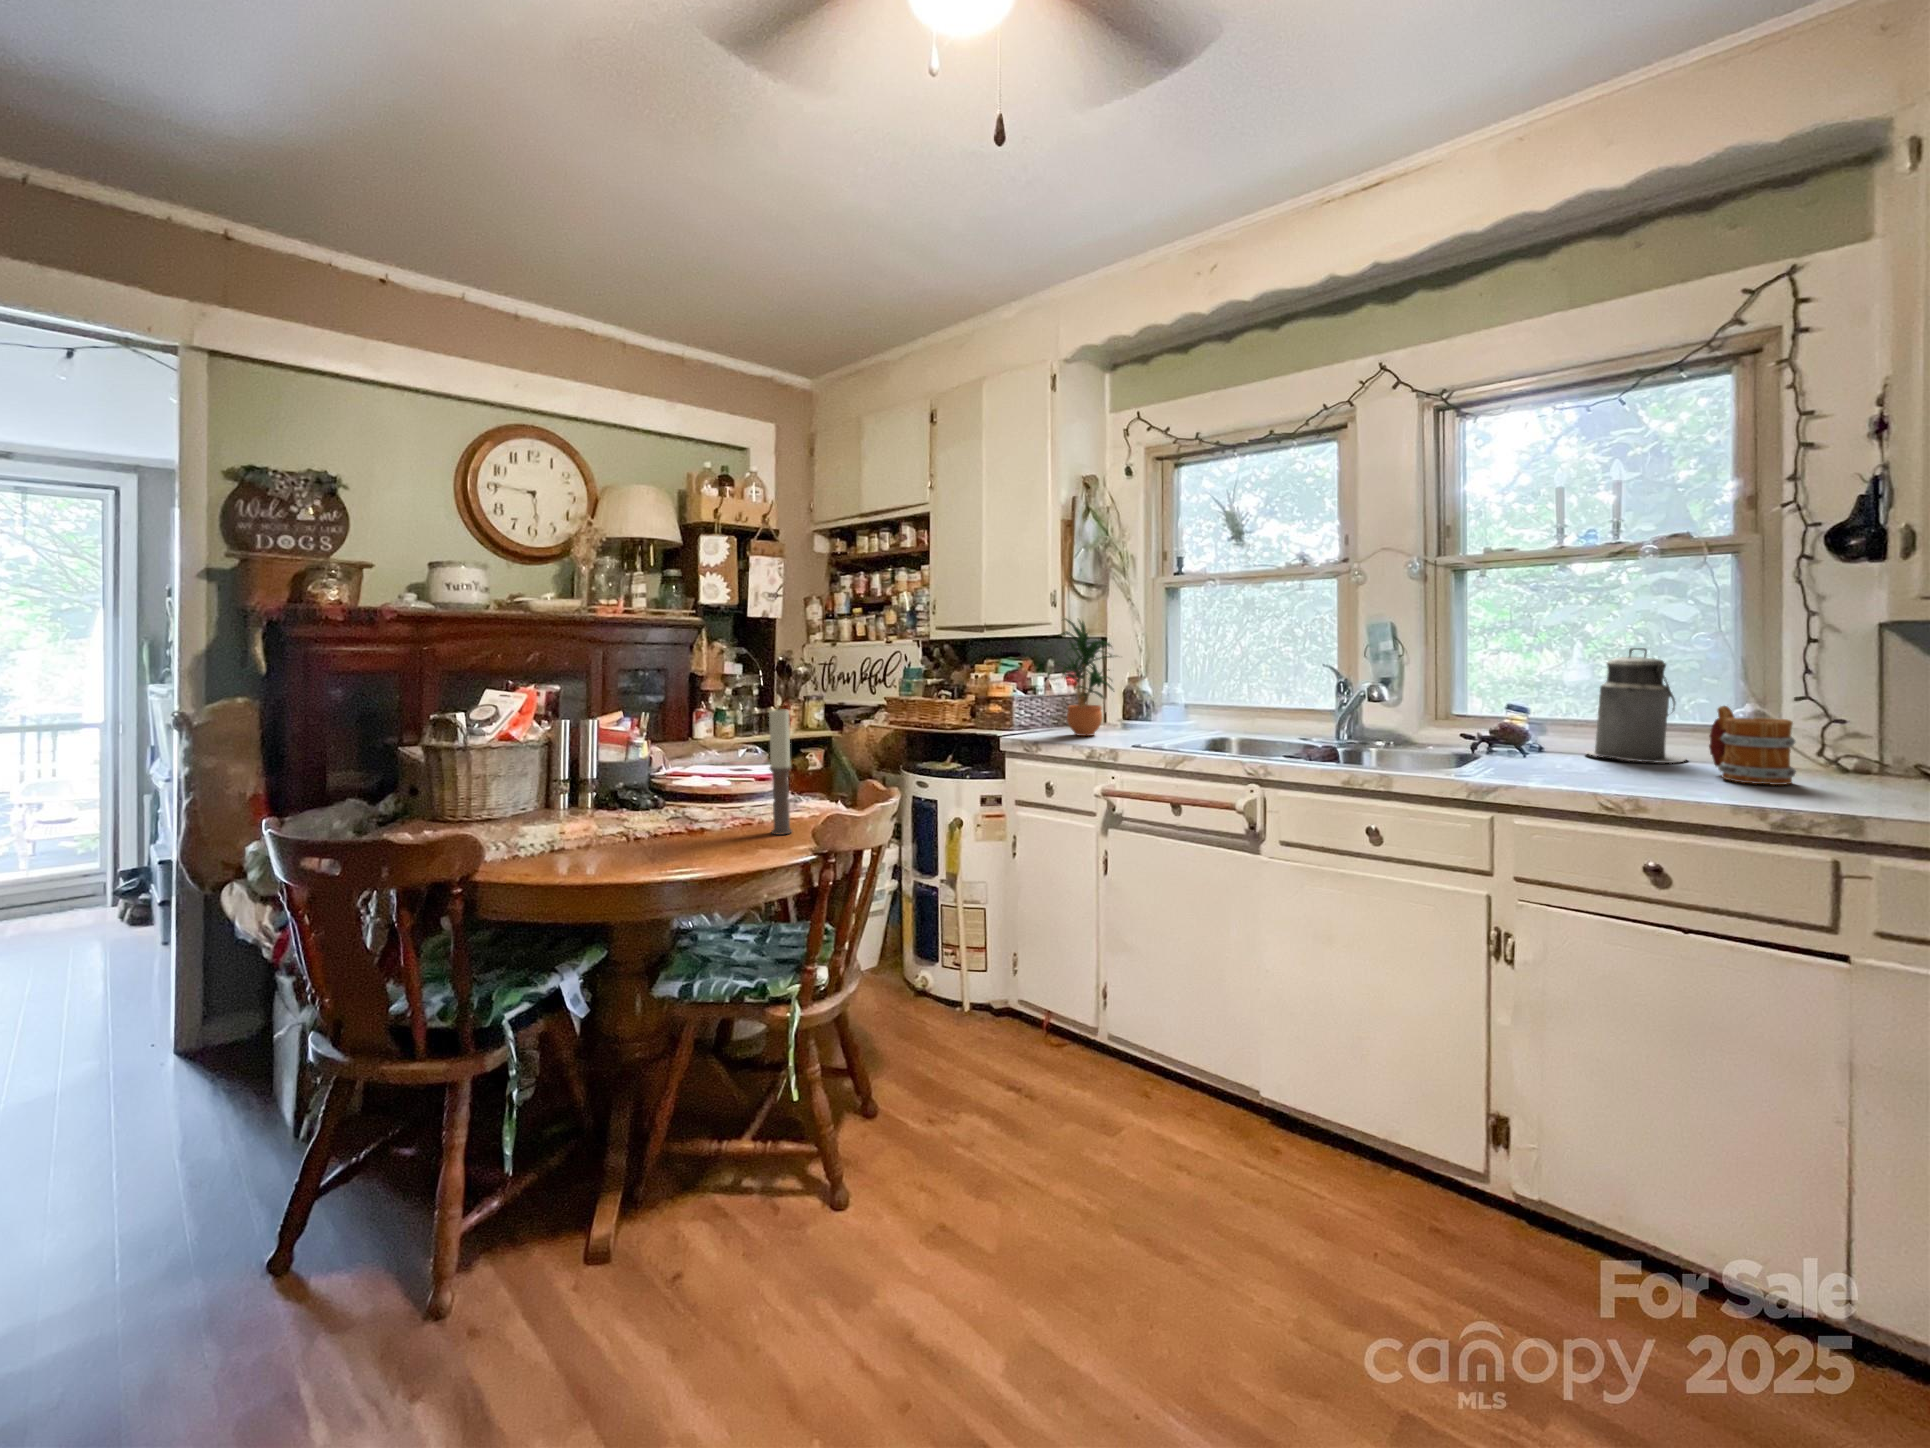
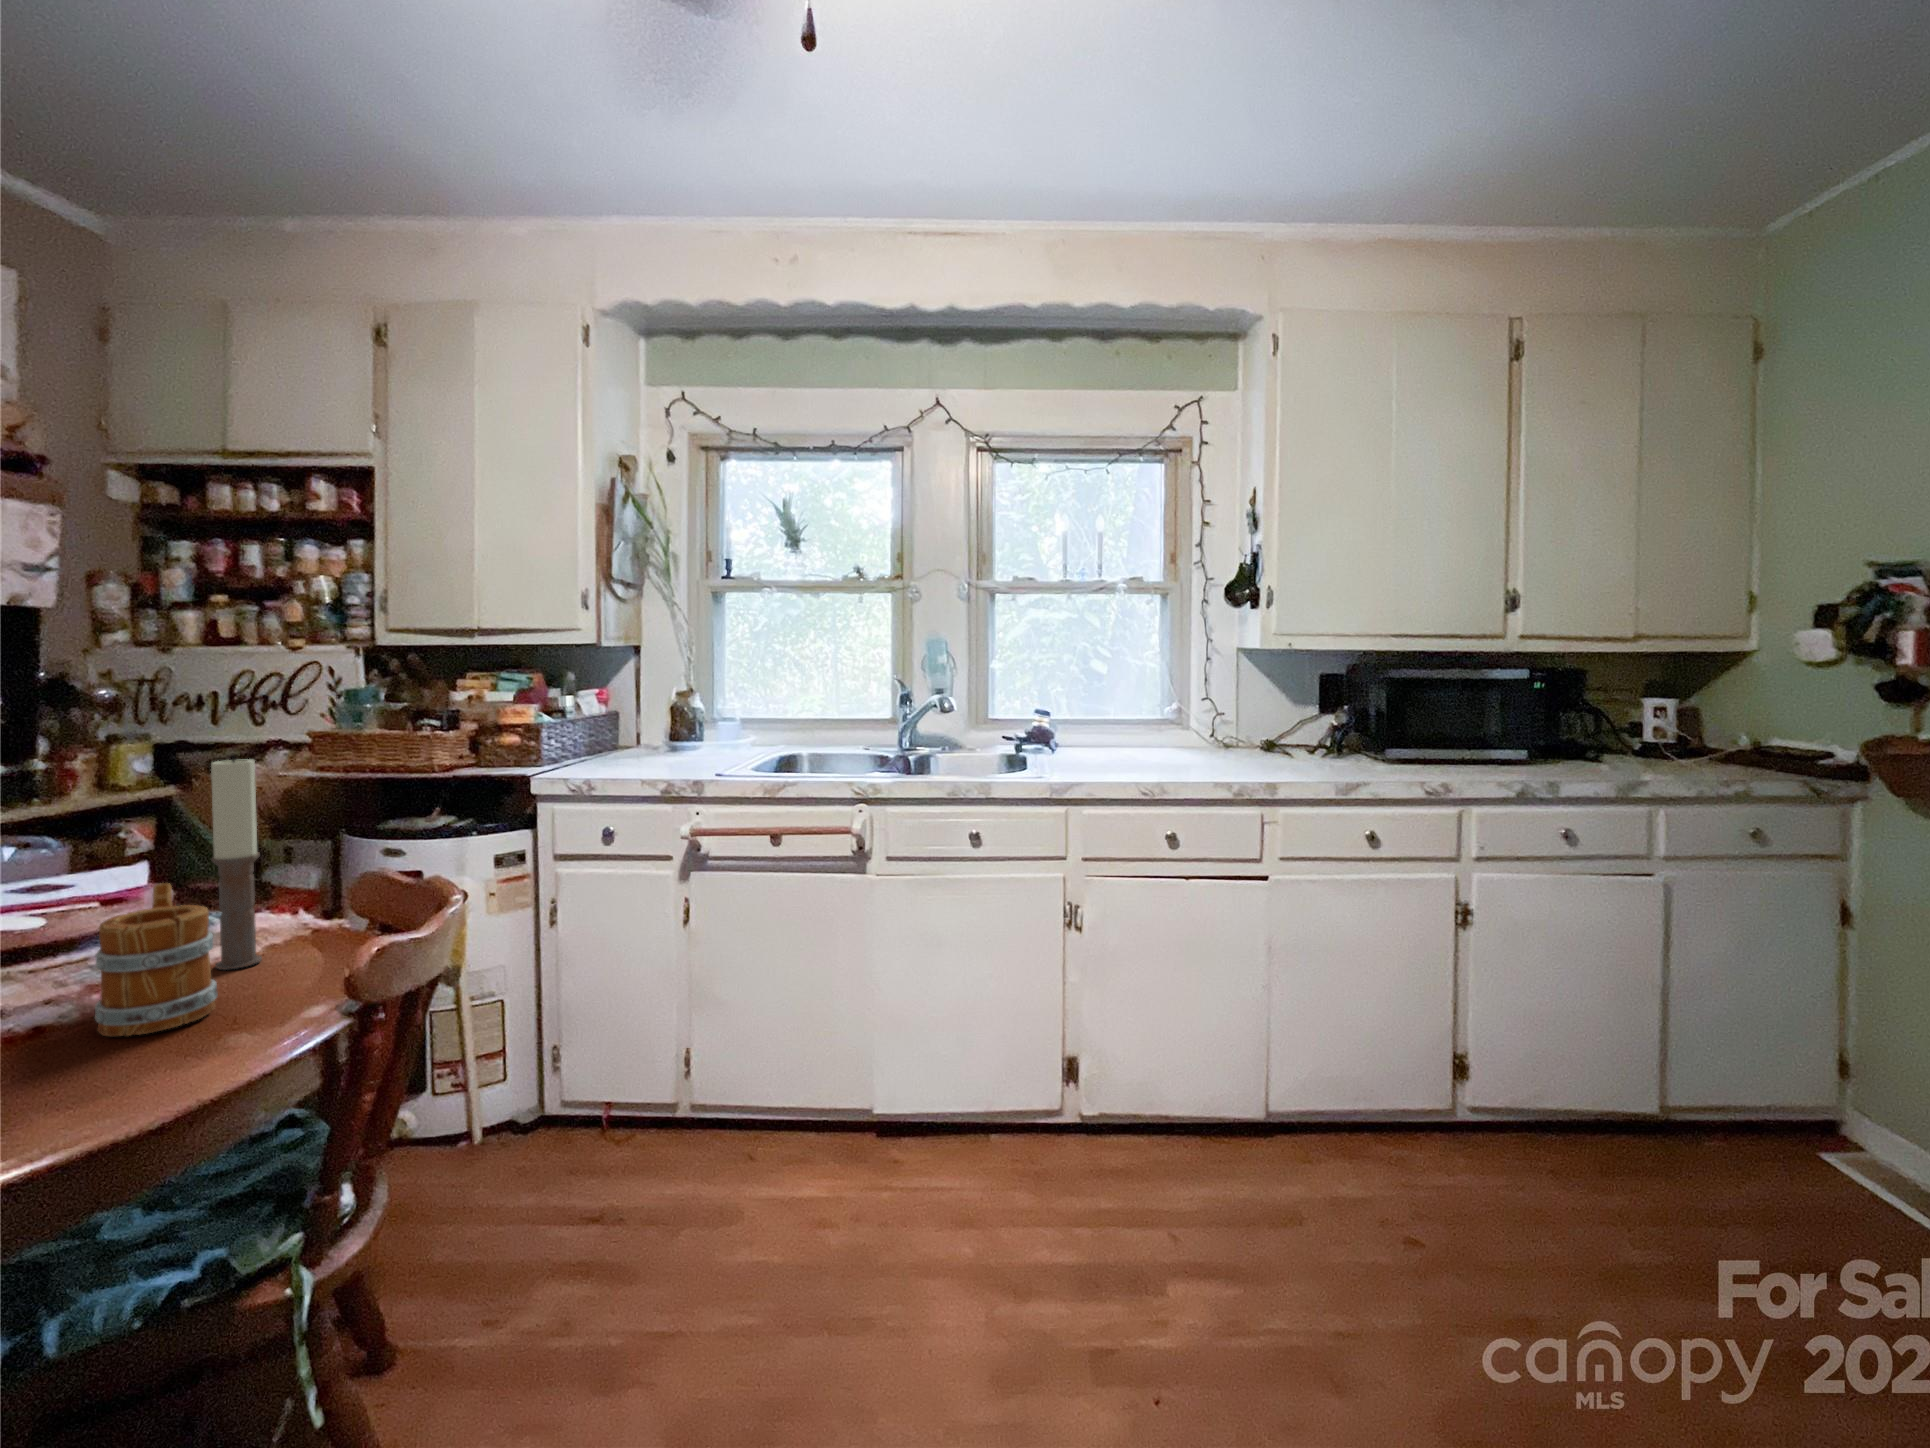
potted plant: present [1058,619,1114,736] -> none [594,623,684,765]
canister: present [1586,648,1686,763] -> none [1089,664,1150,753]
mug: present [1709,706,1796,785] -> present [95,883,218,1036]

